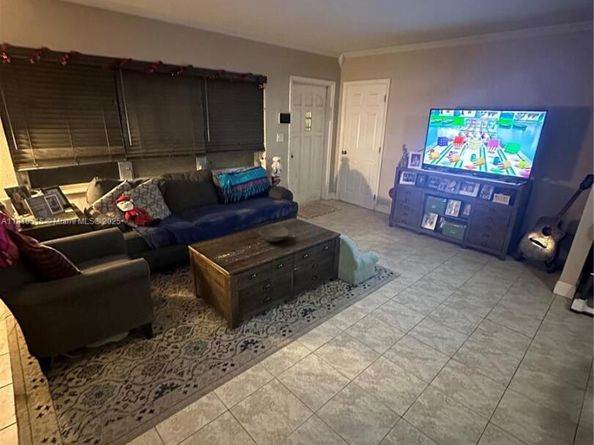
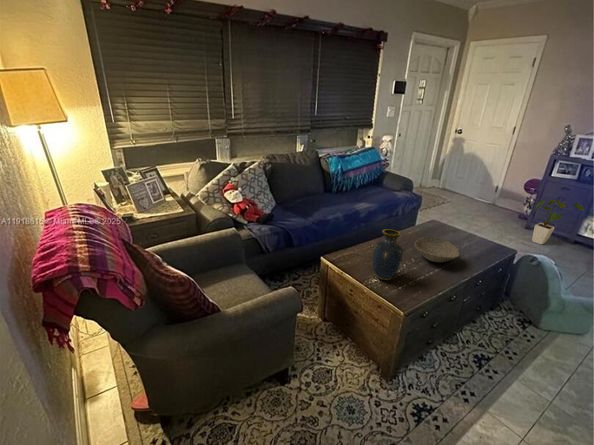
house plant: none [384,200,419,236] -> present [532,200,584,244]
vase: none [217,217,238,255] -> present [372,229,403,280]

